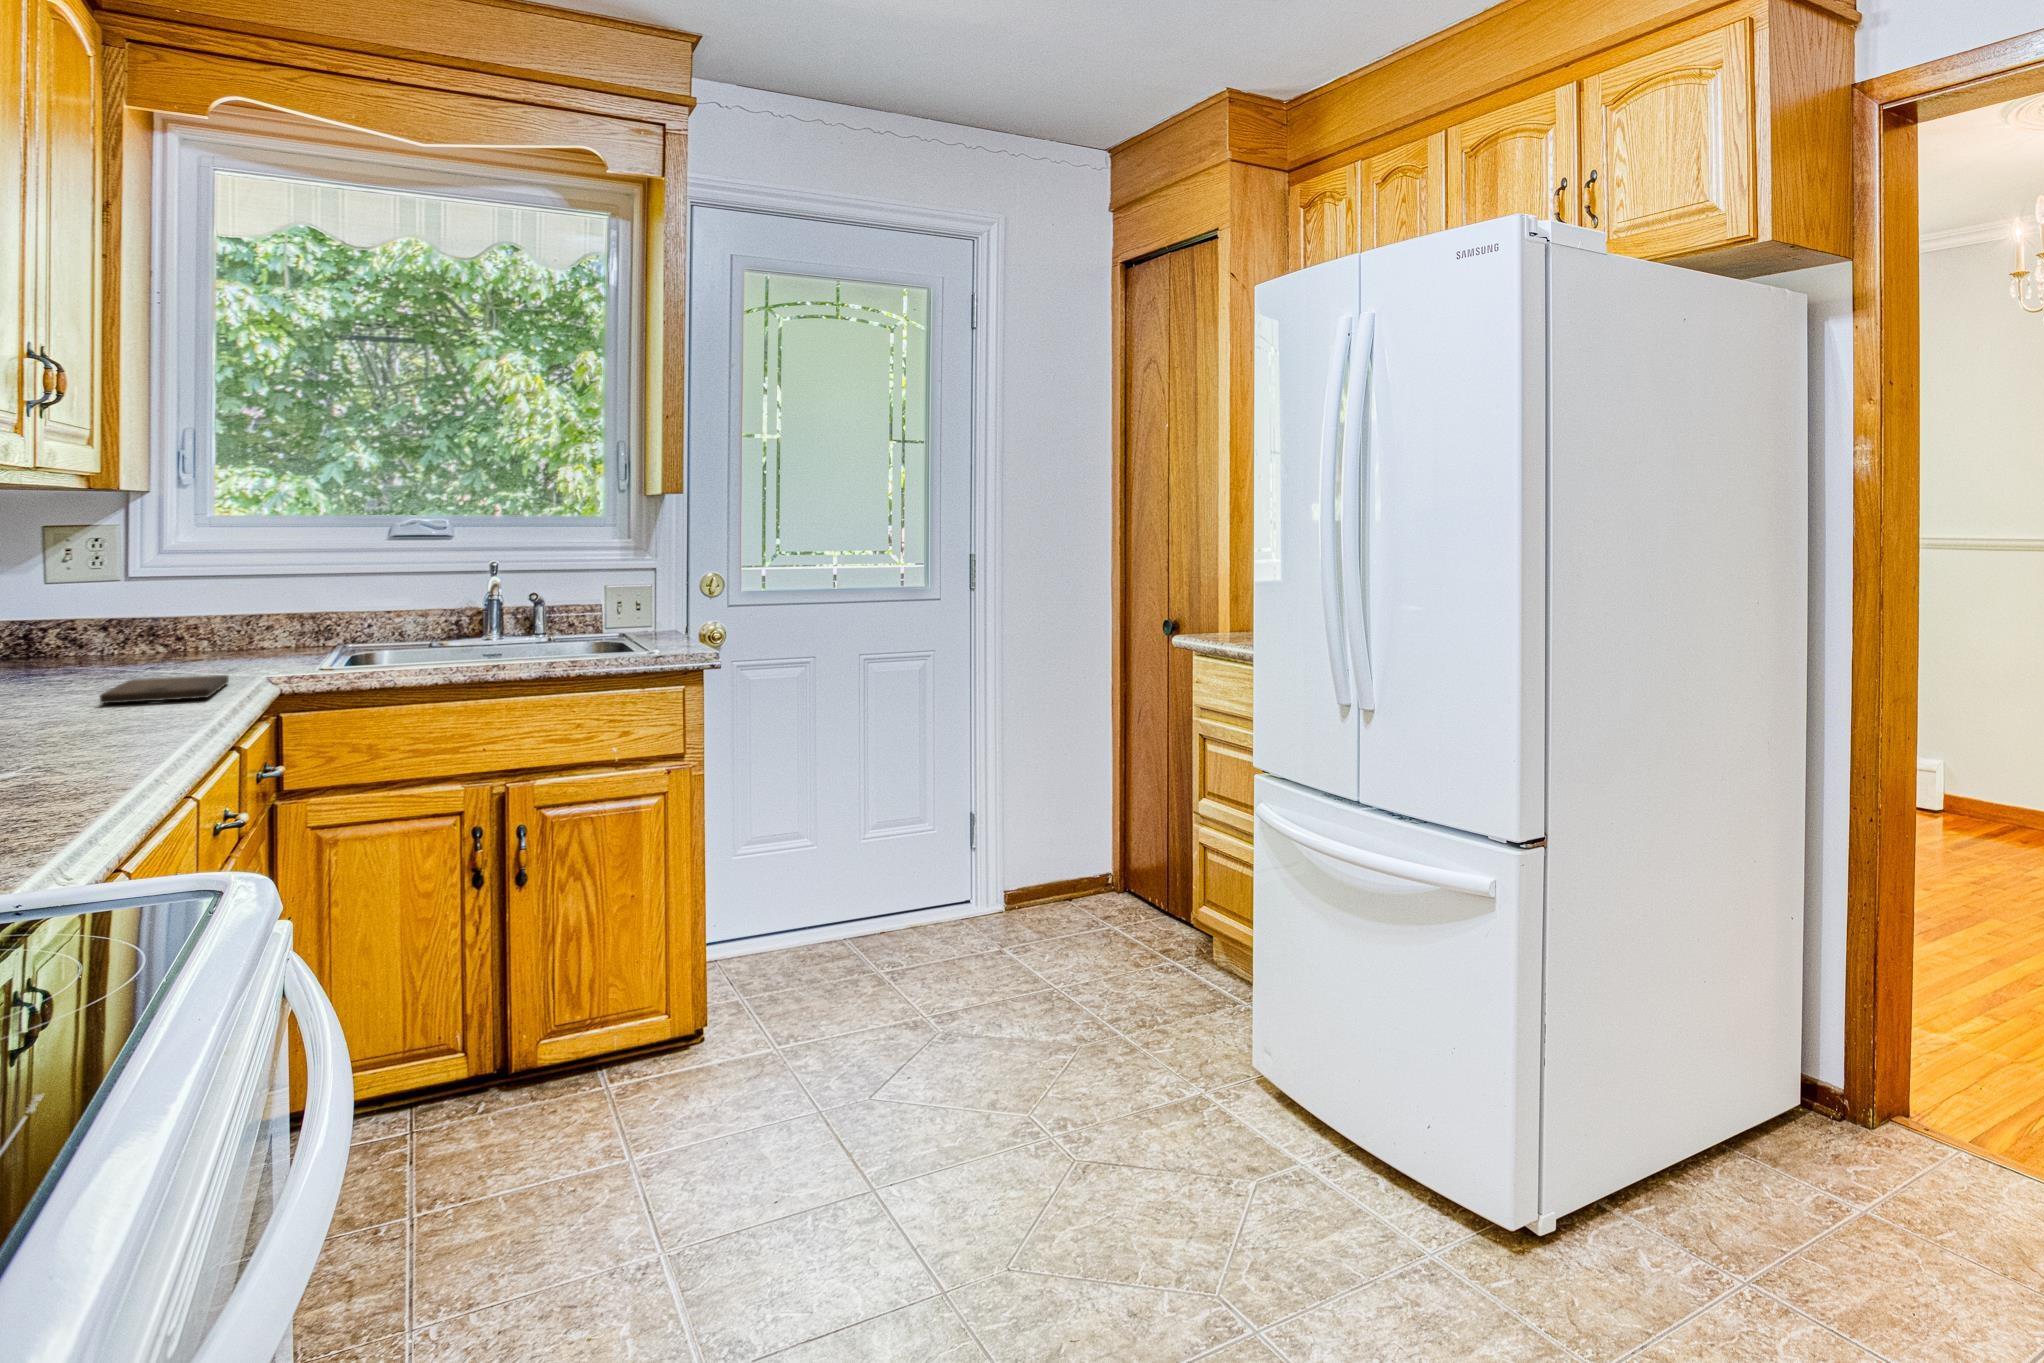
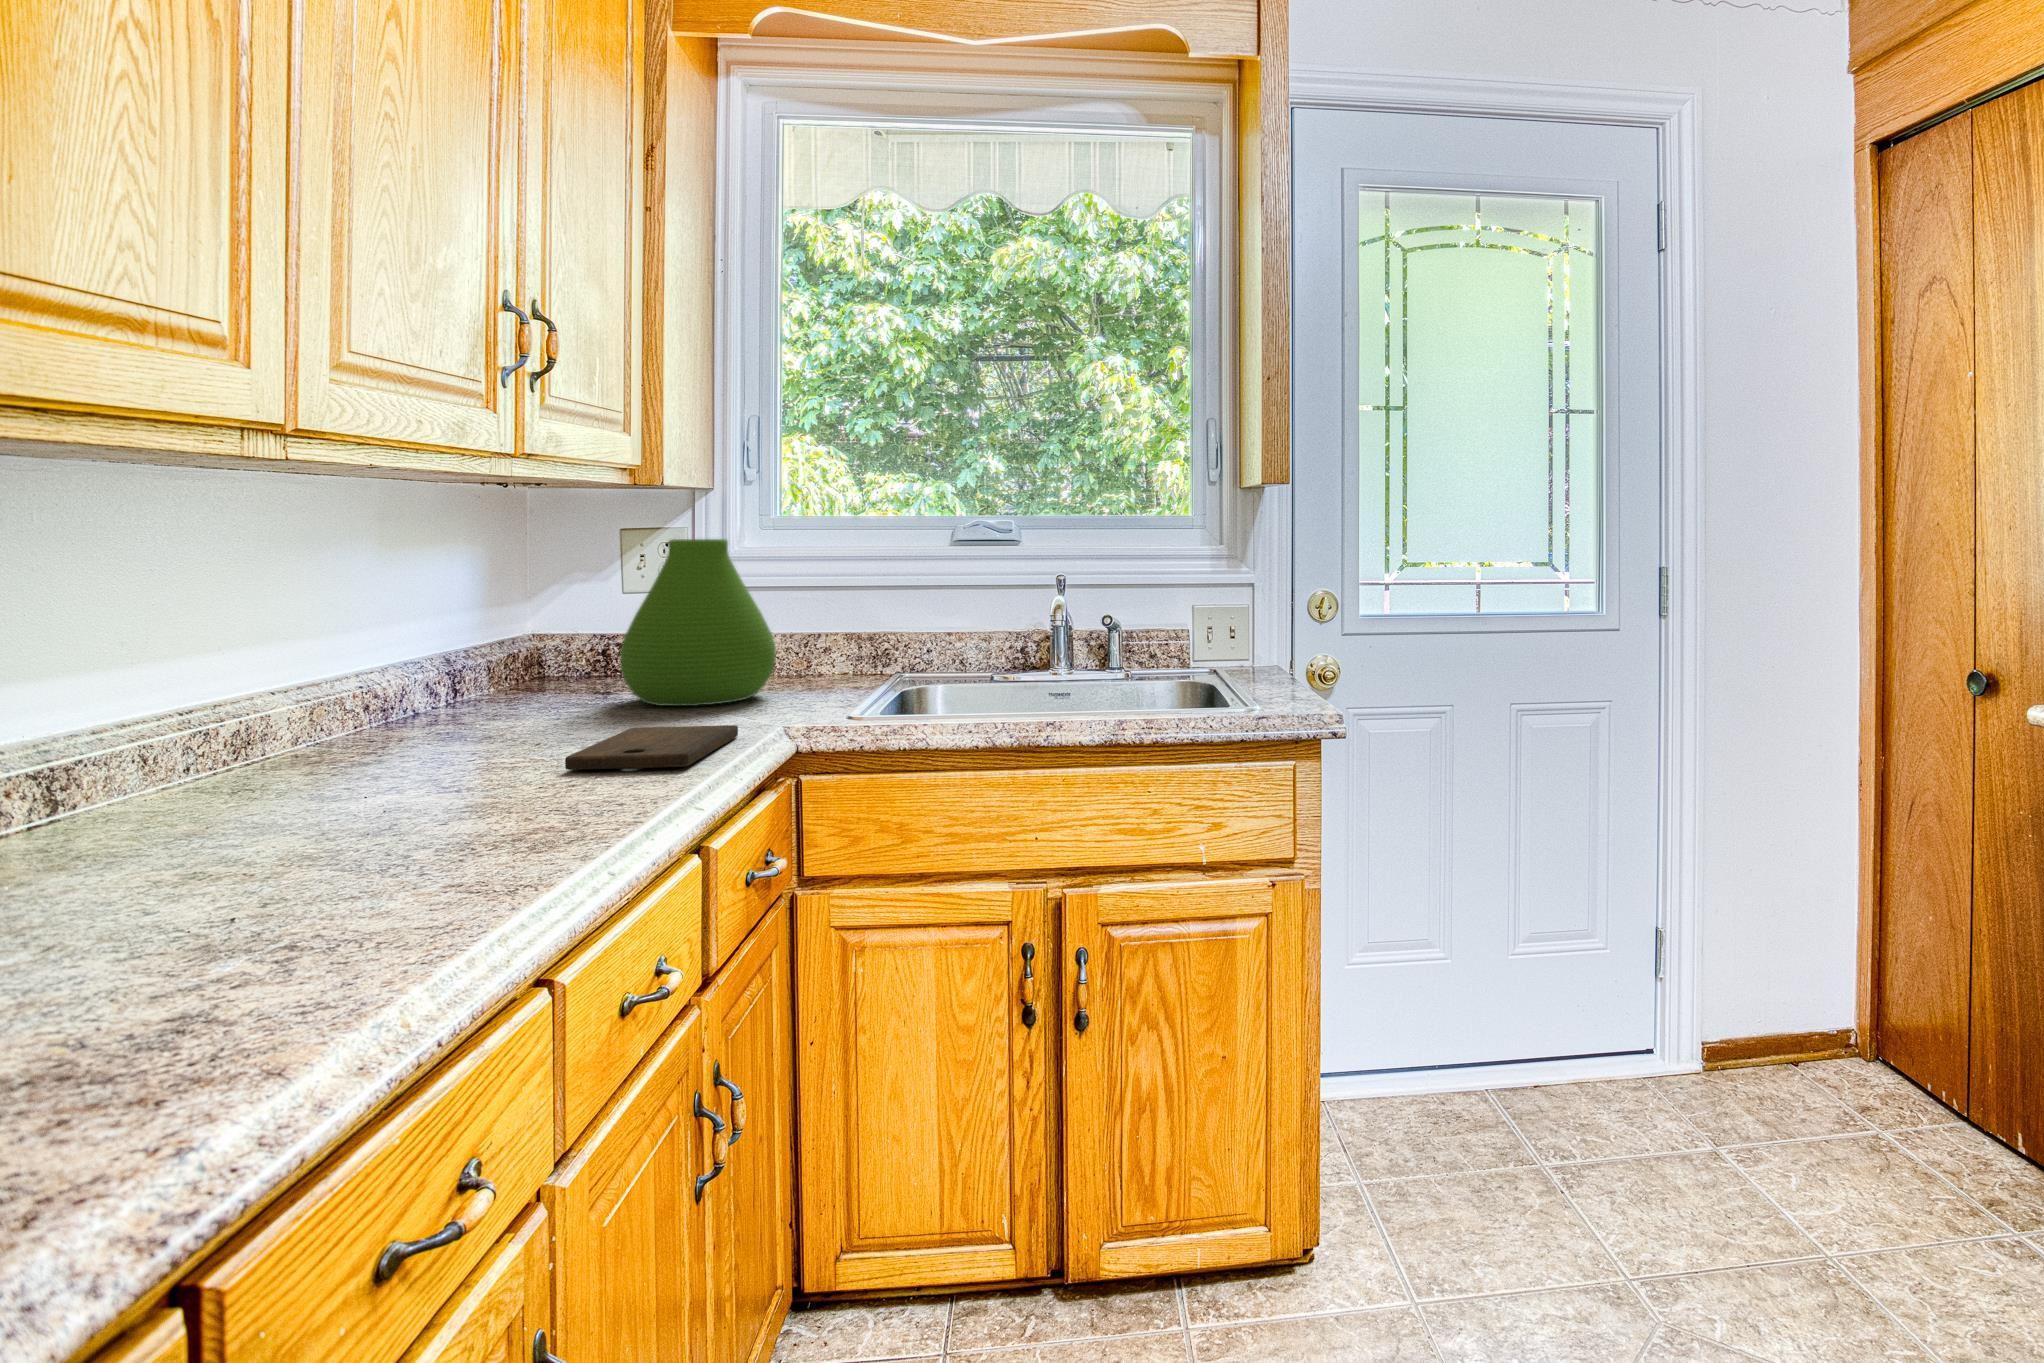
vase: none [77,534,233,670] -> present [620,539,776,706]

